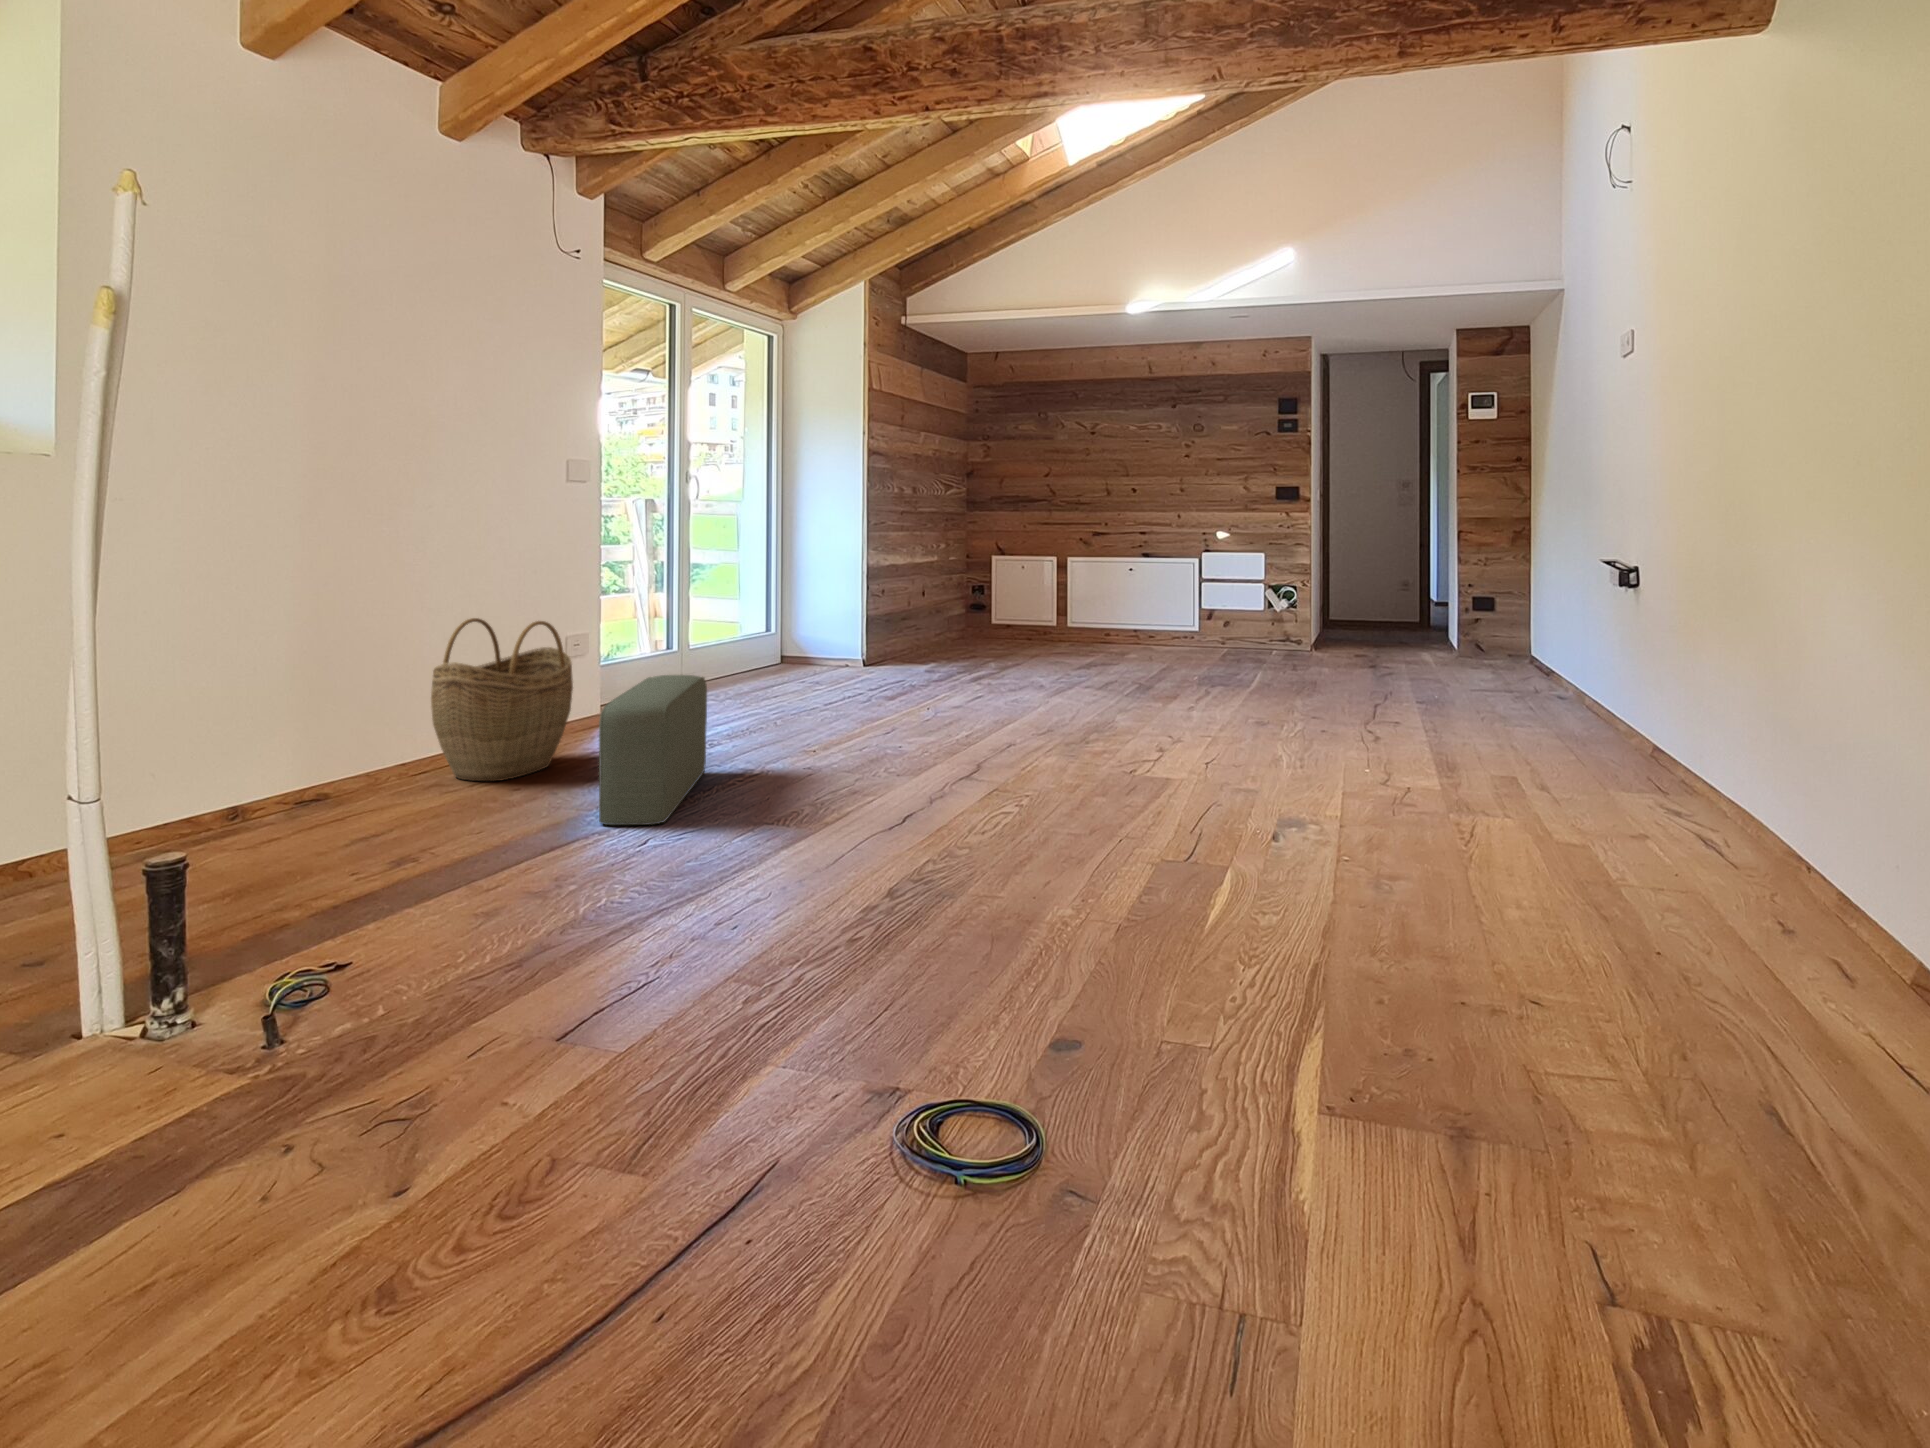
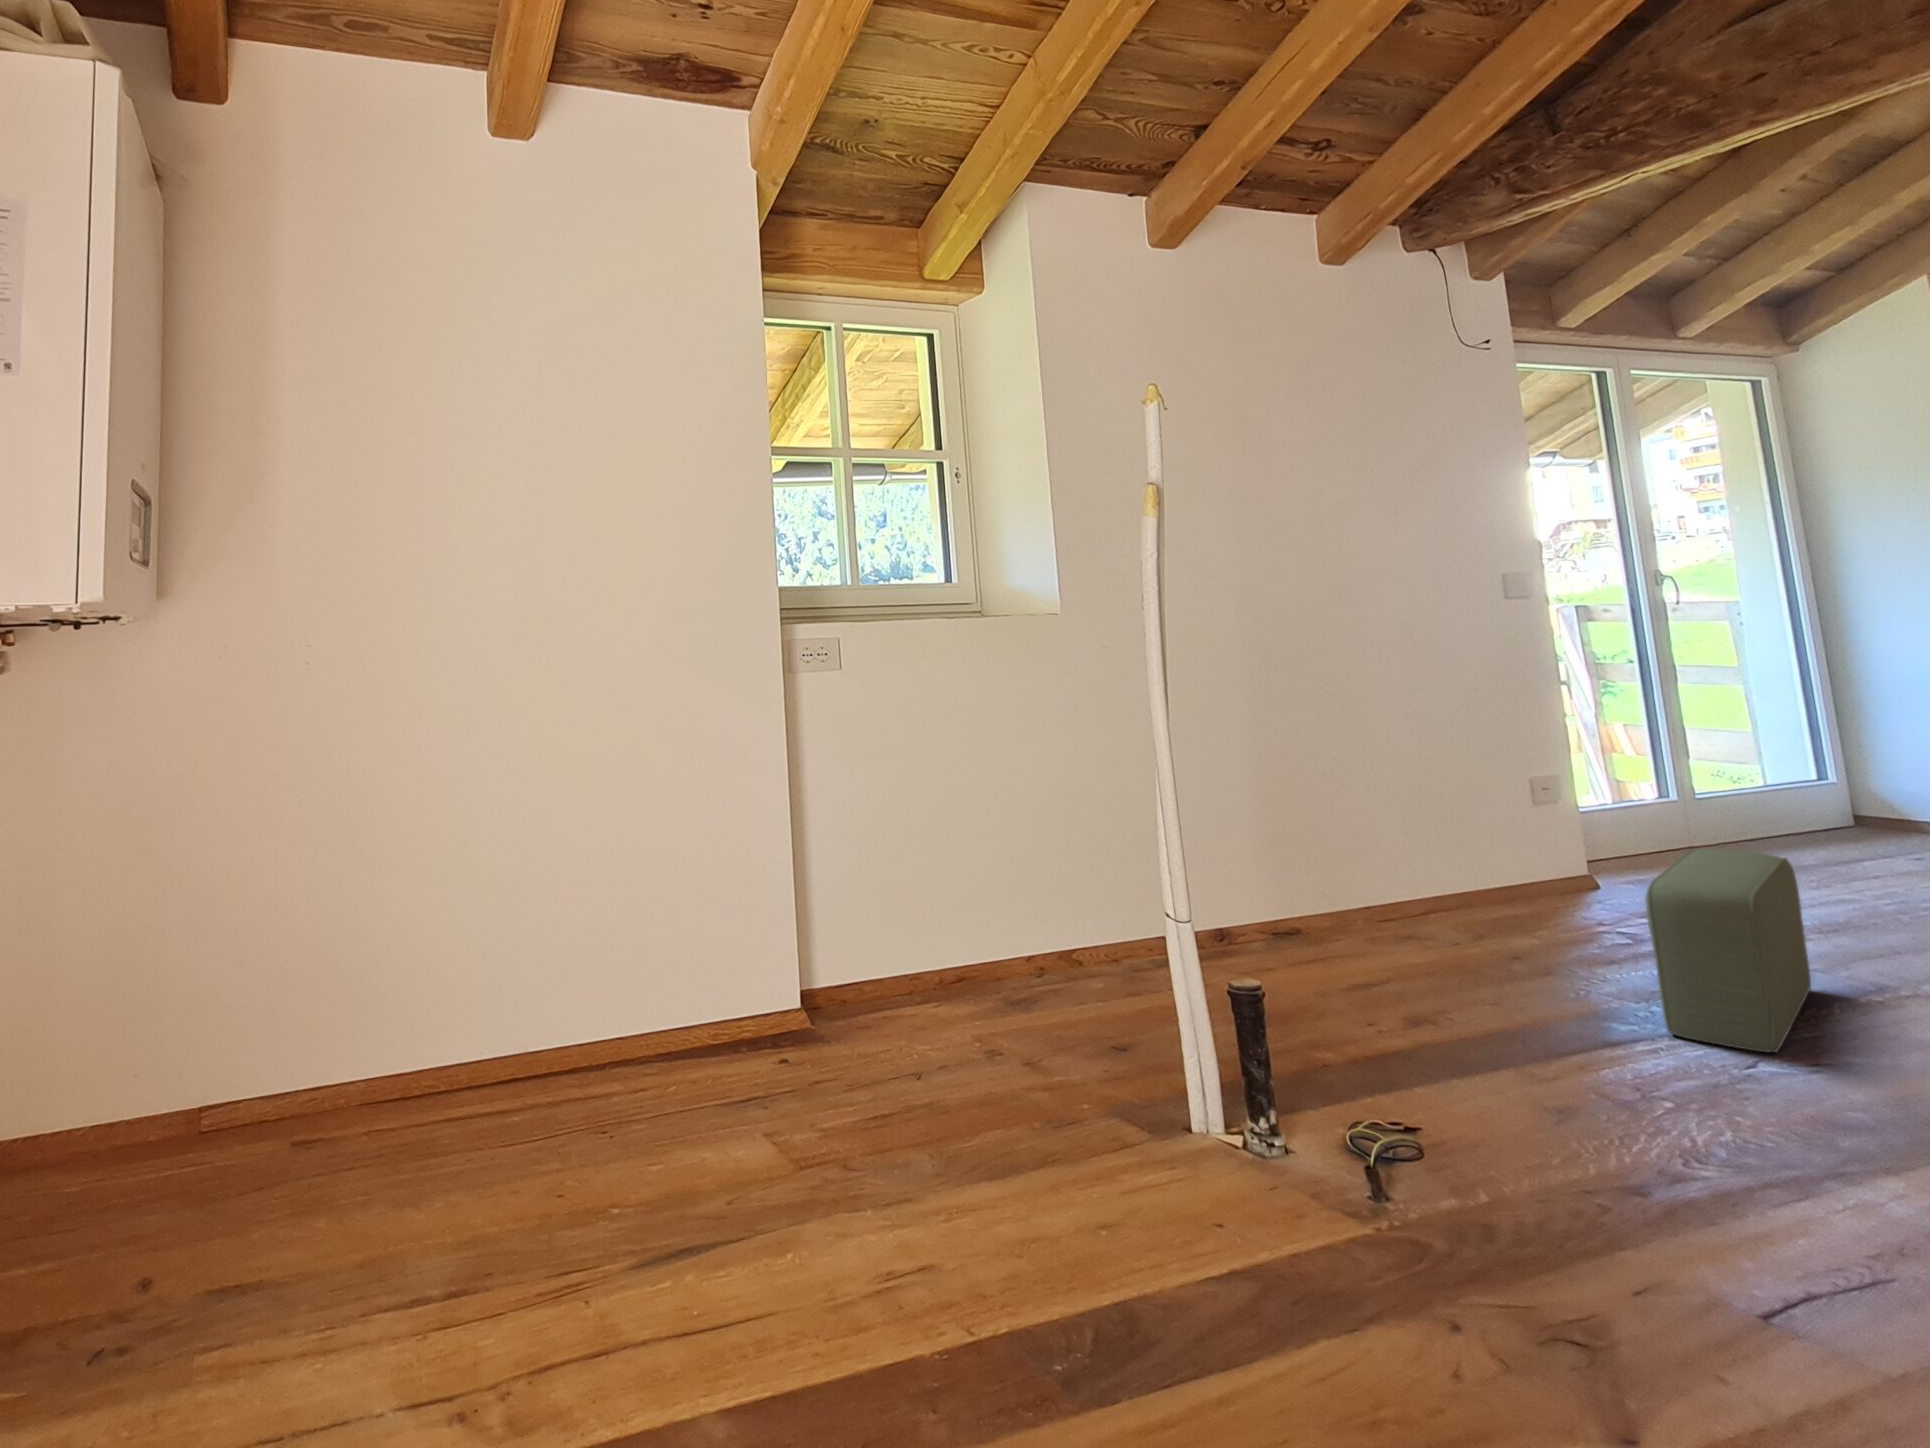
woven basket: present [431,618,573,781] -> none [1390,759,1568,949]

